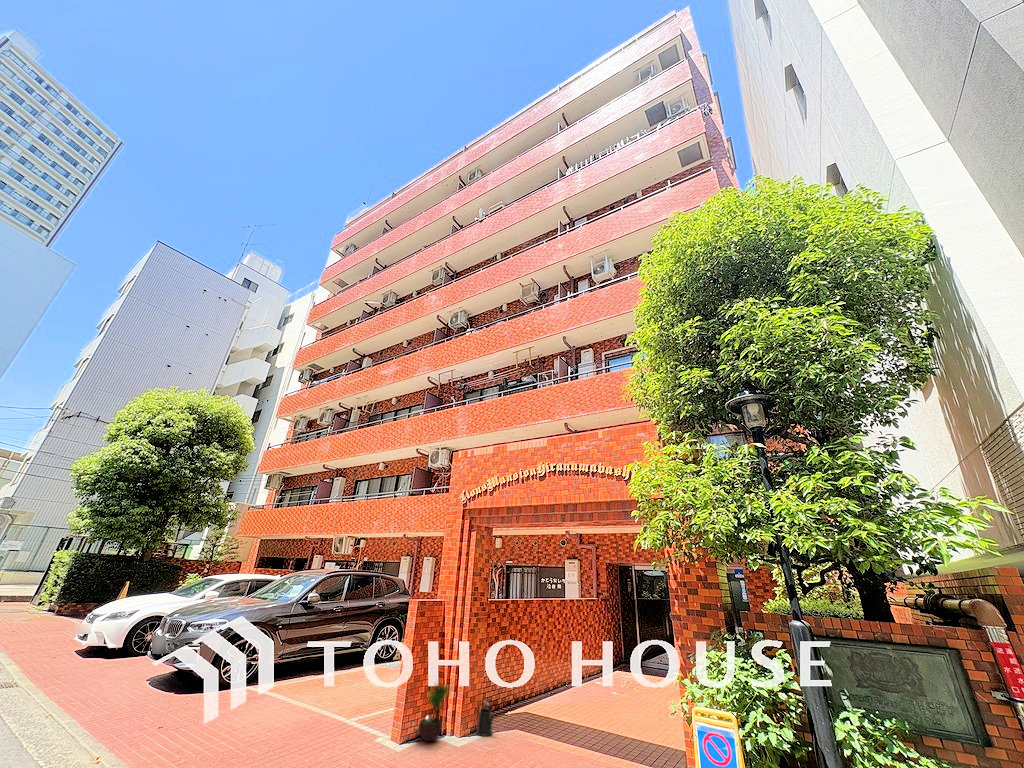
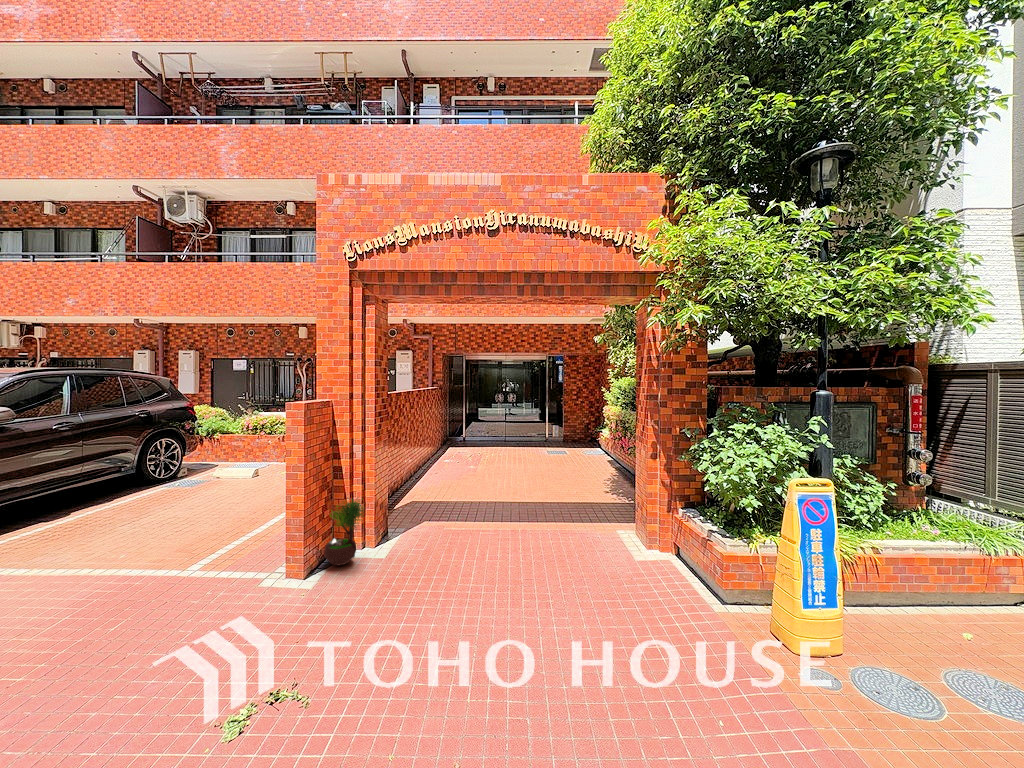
watering can: present [476,699,493,736] -> none [387,505,415,544]

